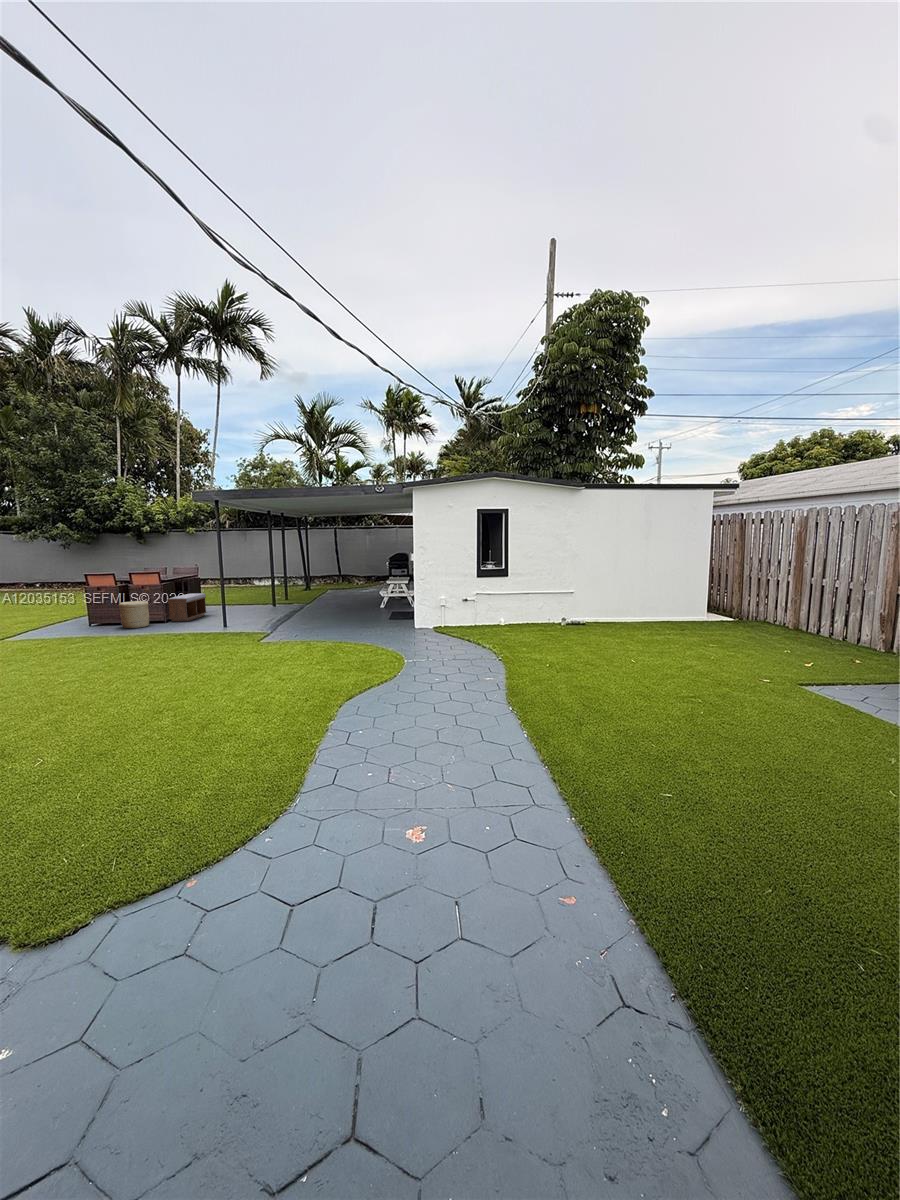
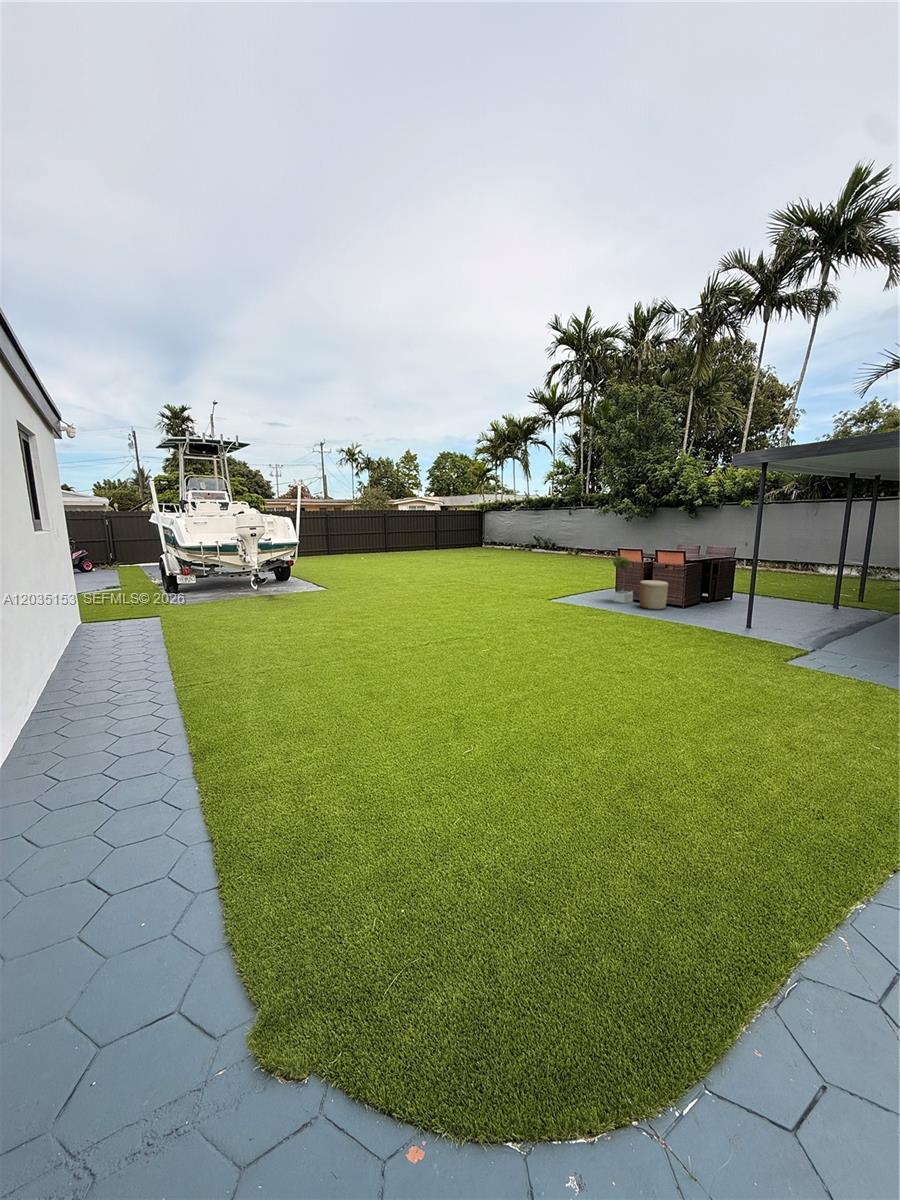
potted tree: none [82,581,112,628] -> present [613,556,633,603]
bench: present [168,593,207,621] -> none [688,578,737,611]

